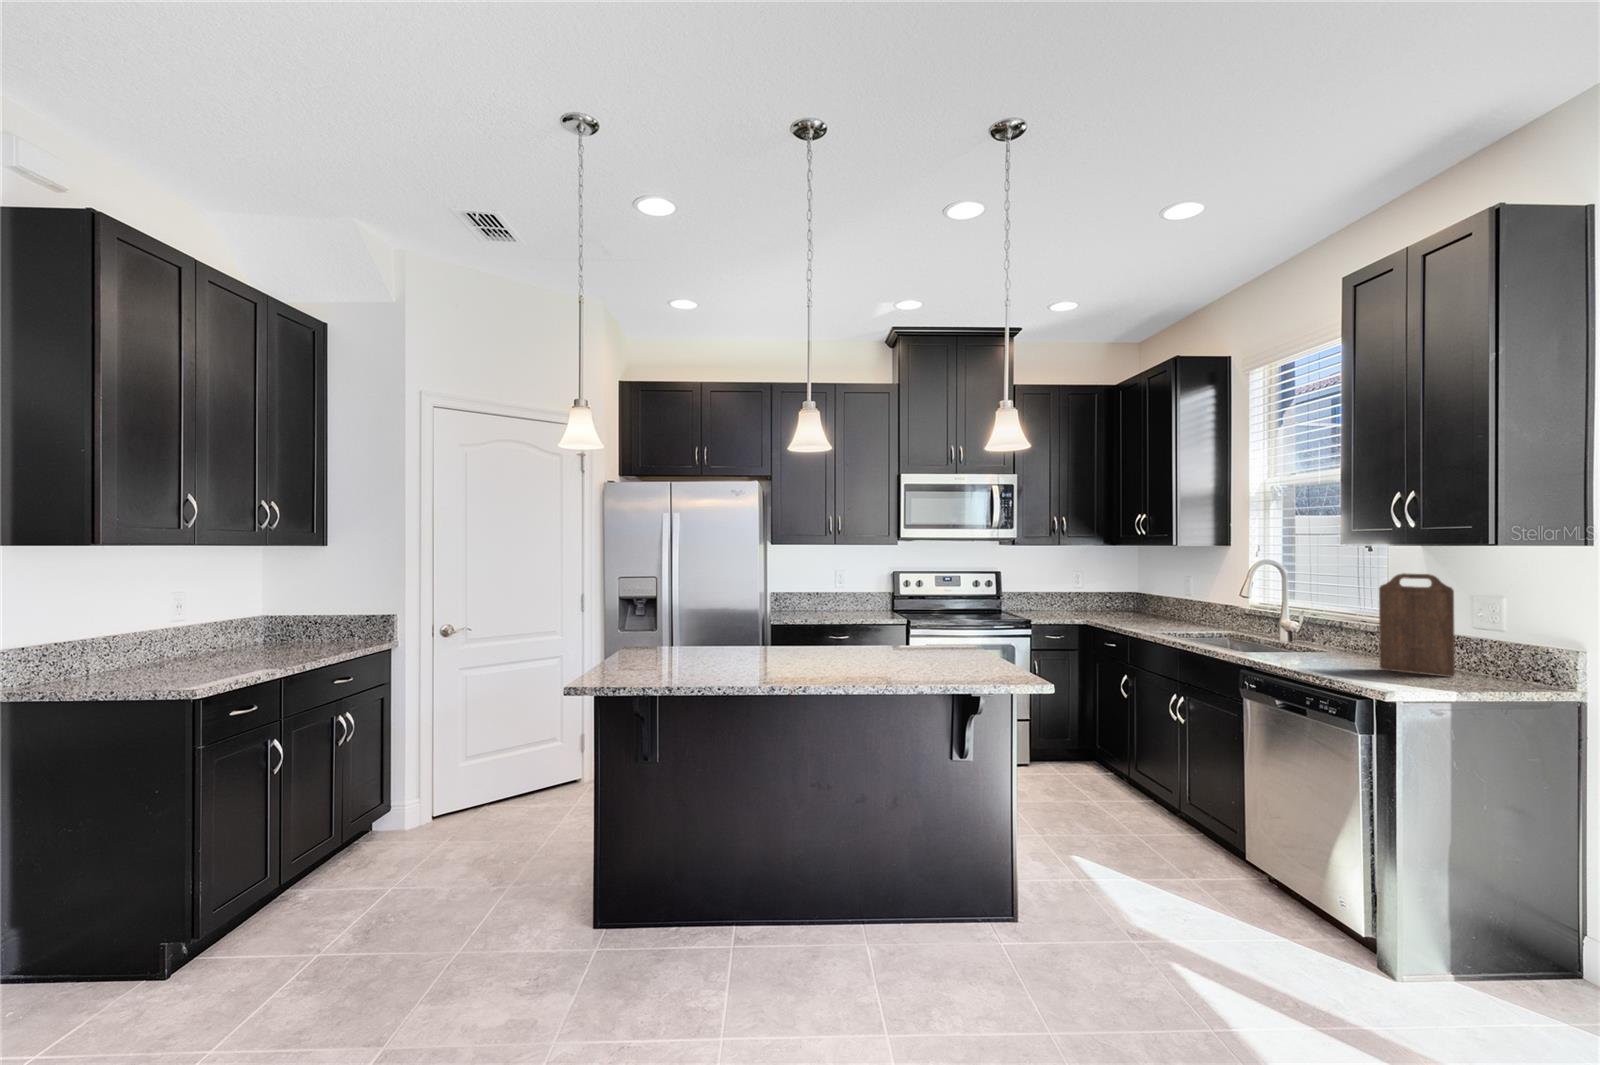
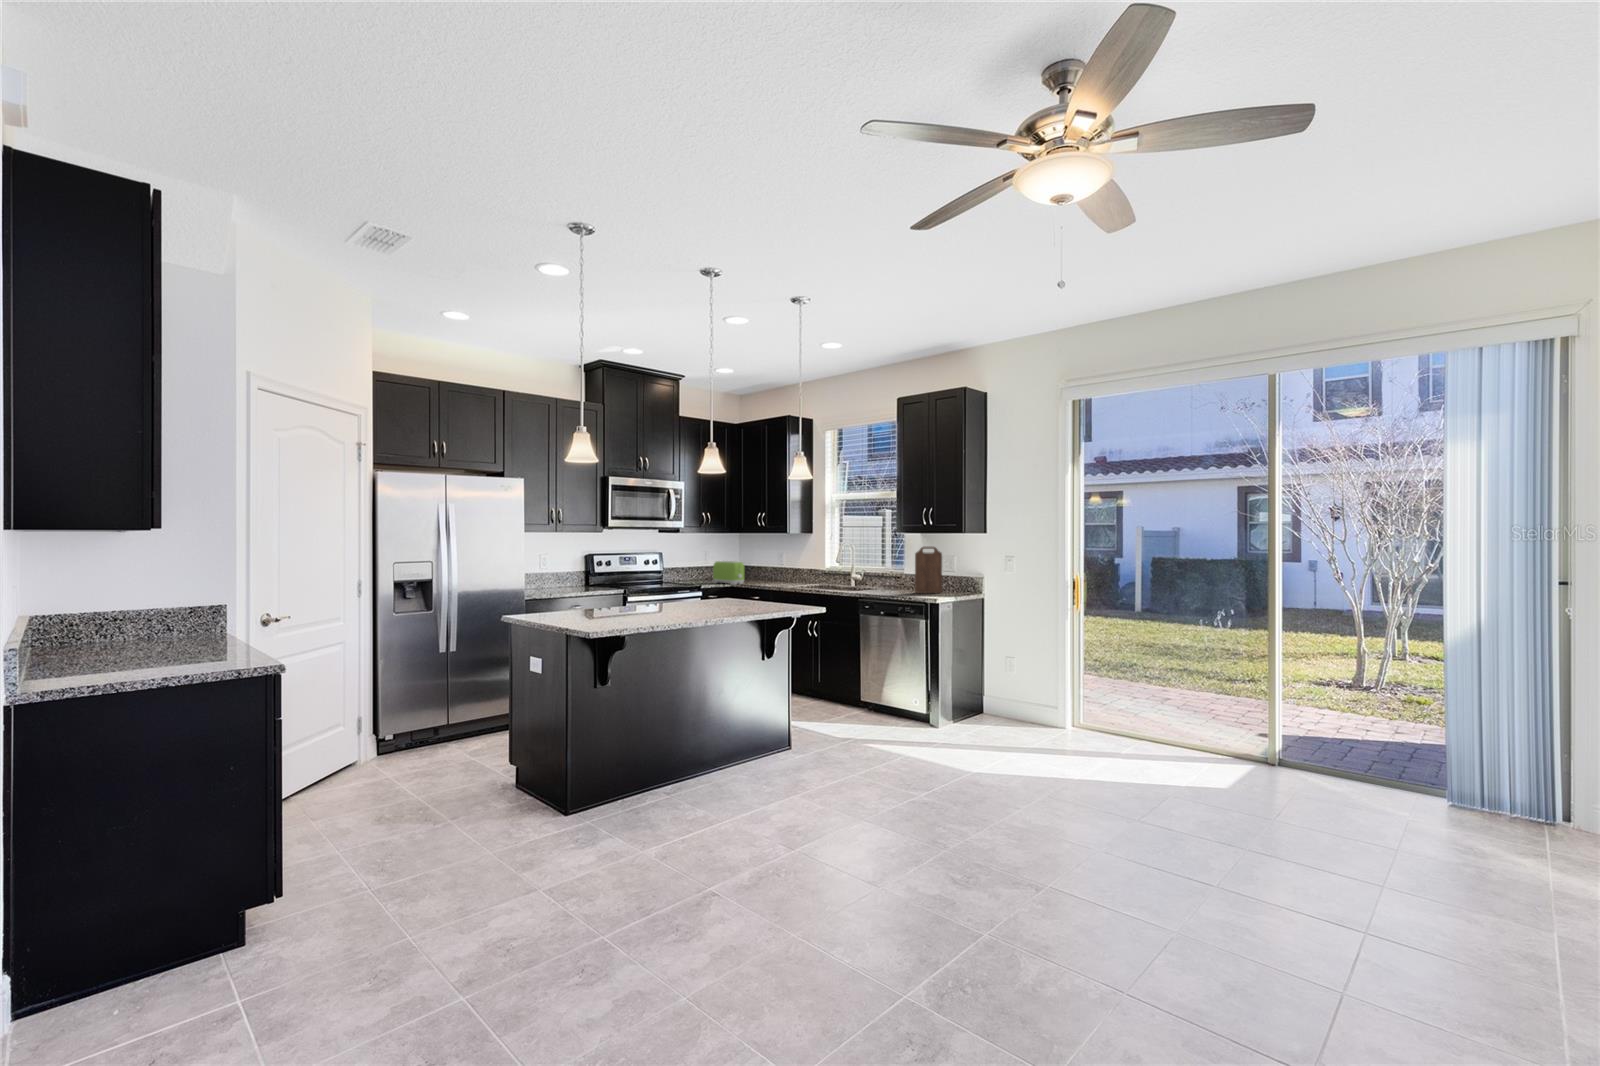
toaster: none [1070,586,1111,621] -> present [713,561,744,584]

